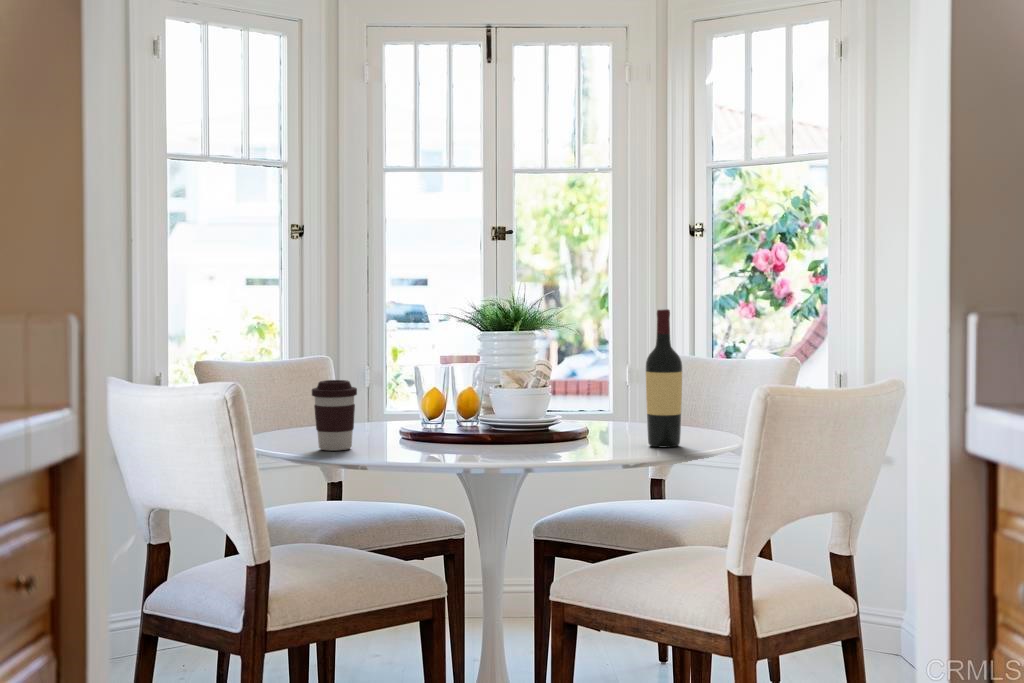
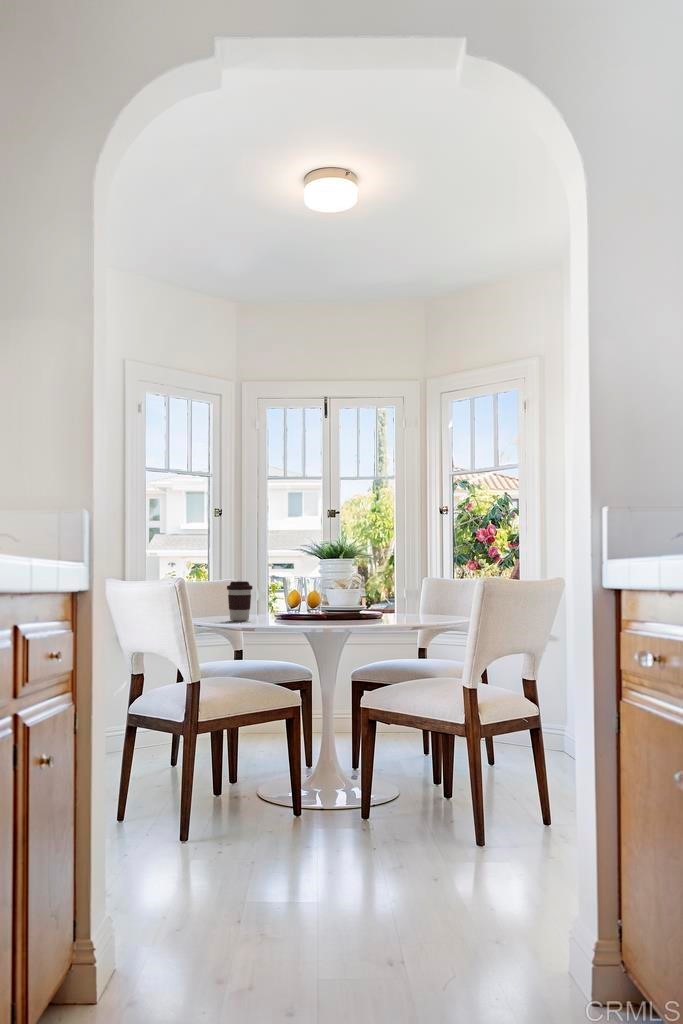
wine bottle: present [646,309,682,447] -> none [416,541,436,619]

